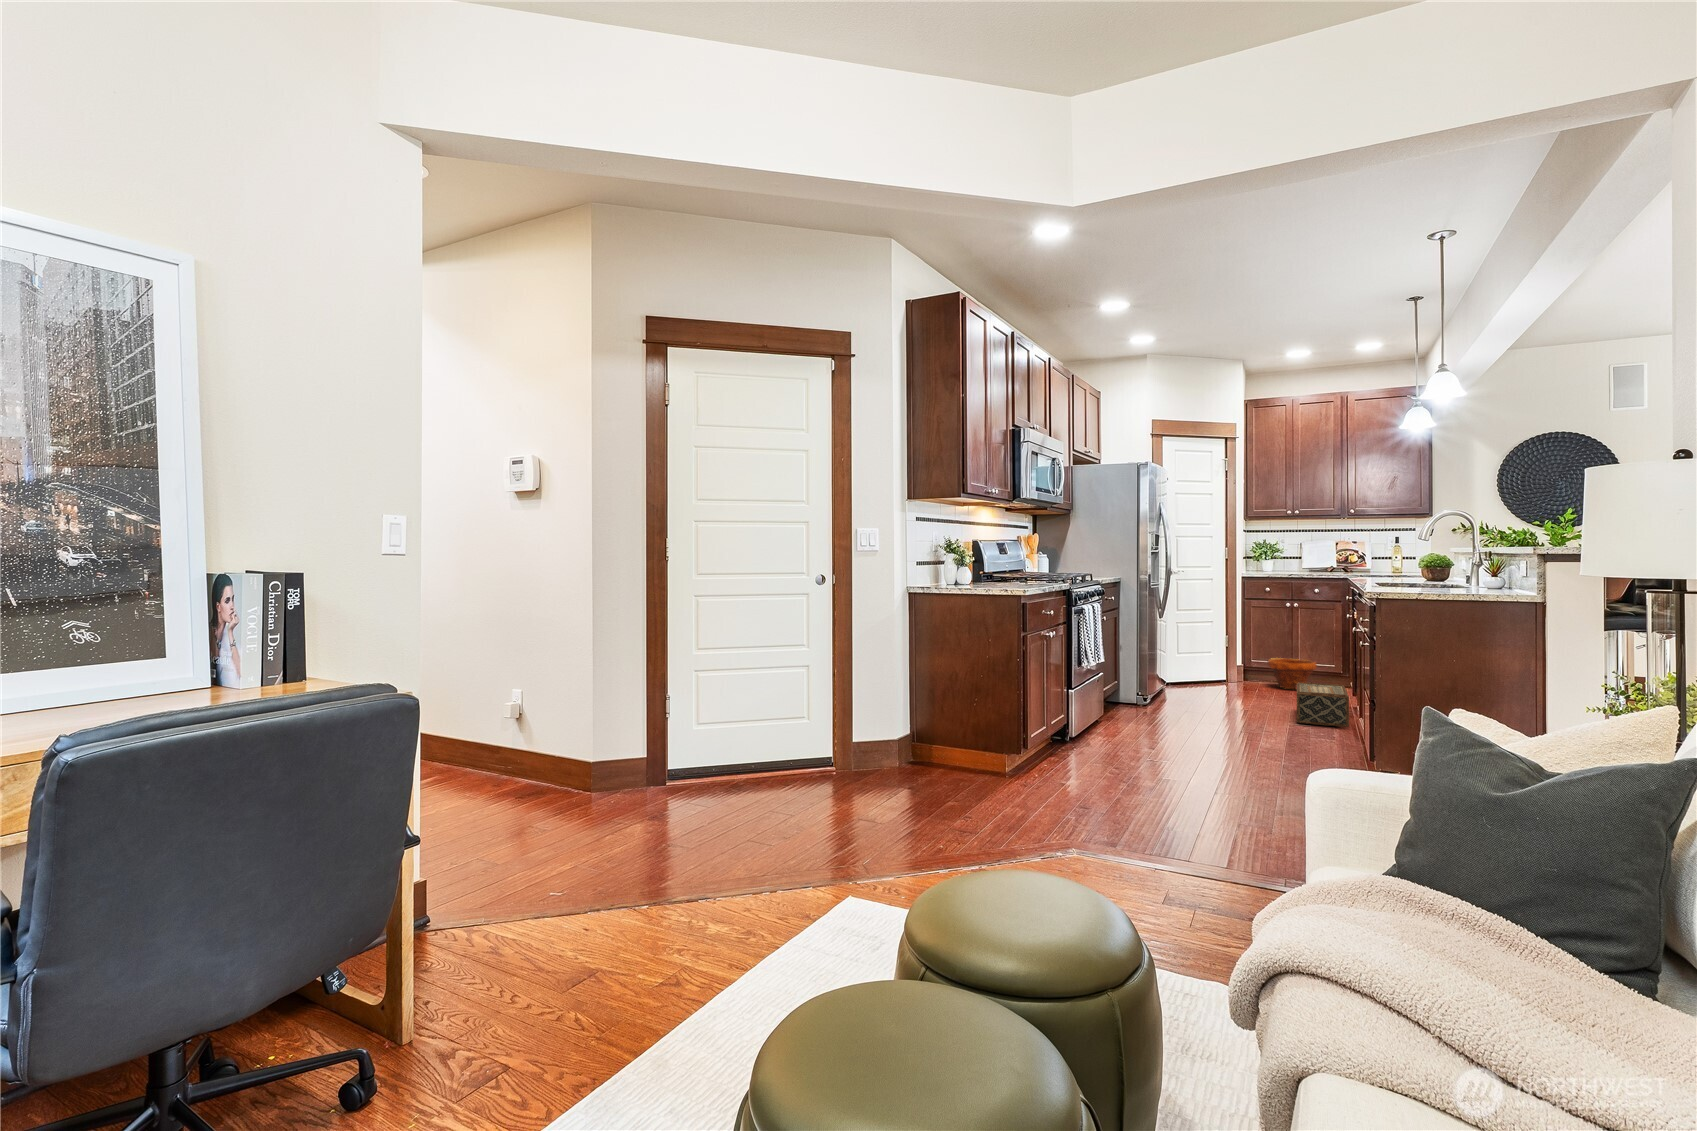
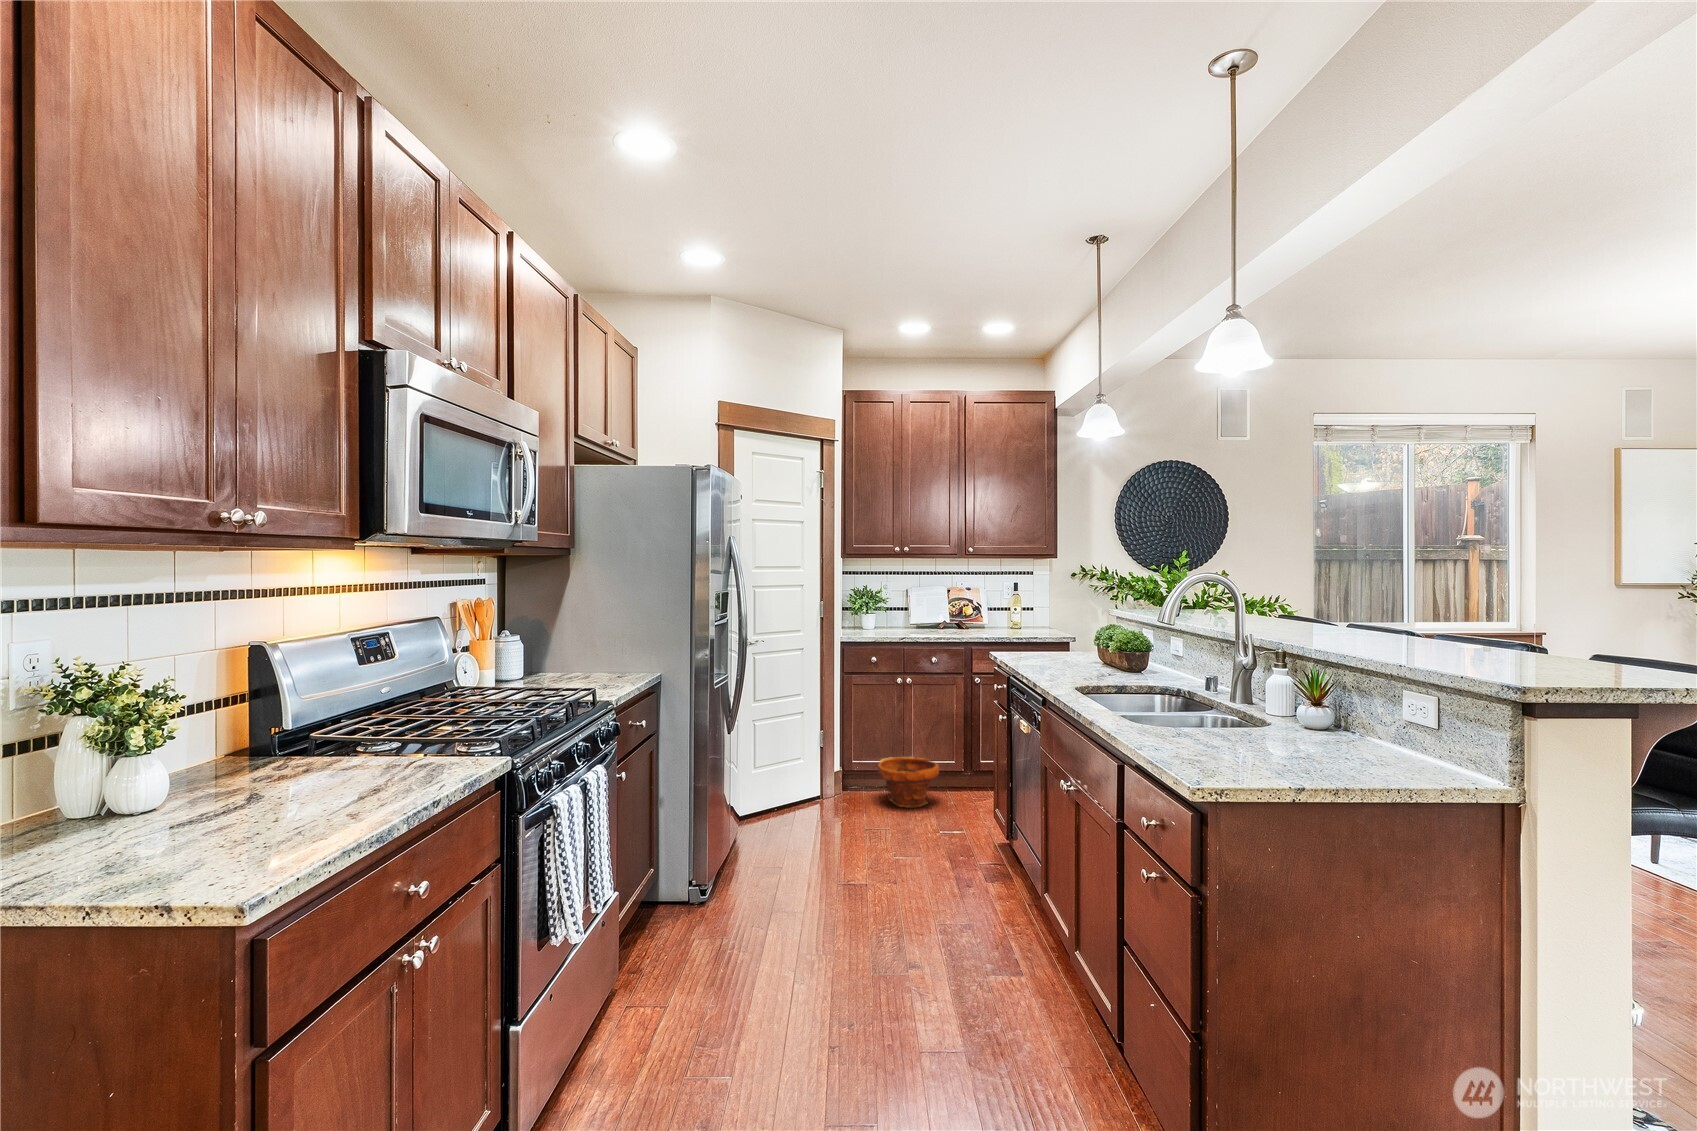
woven basket: present [1297,682,1349,727] -> none [940,829,1034,927]

